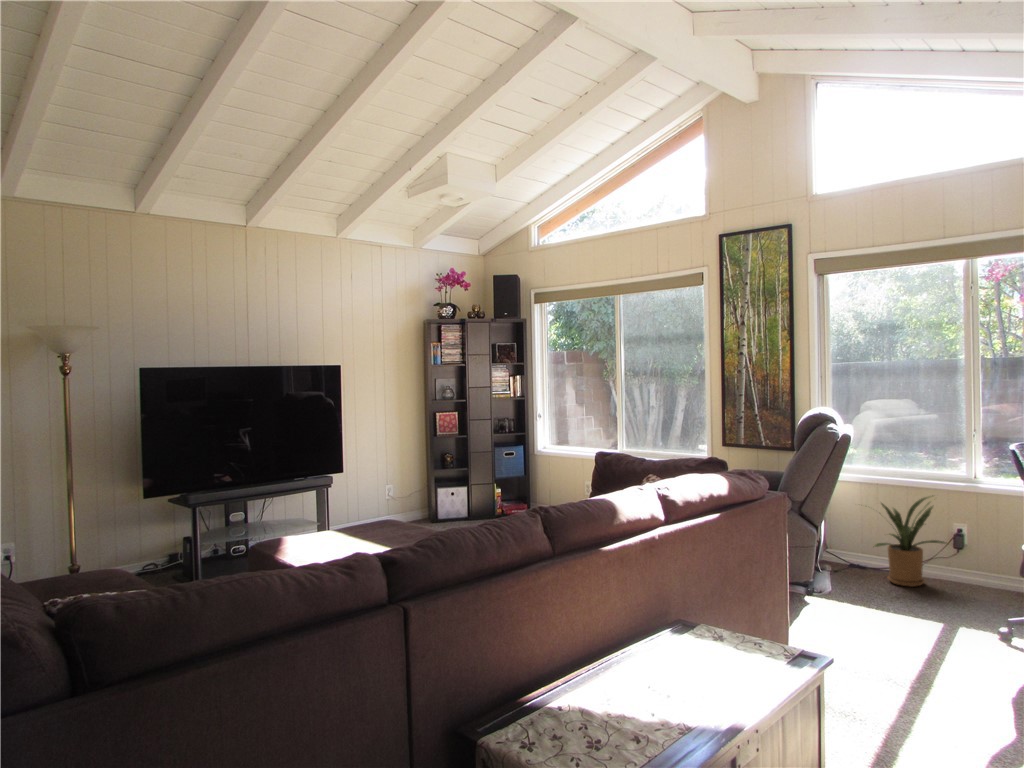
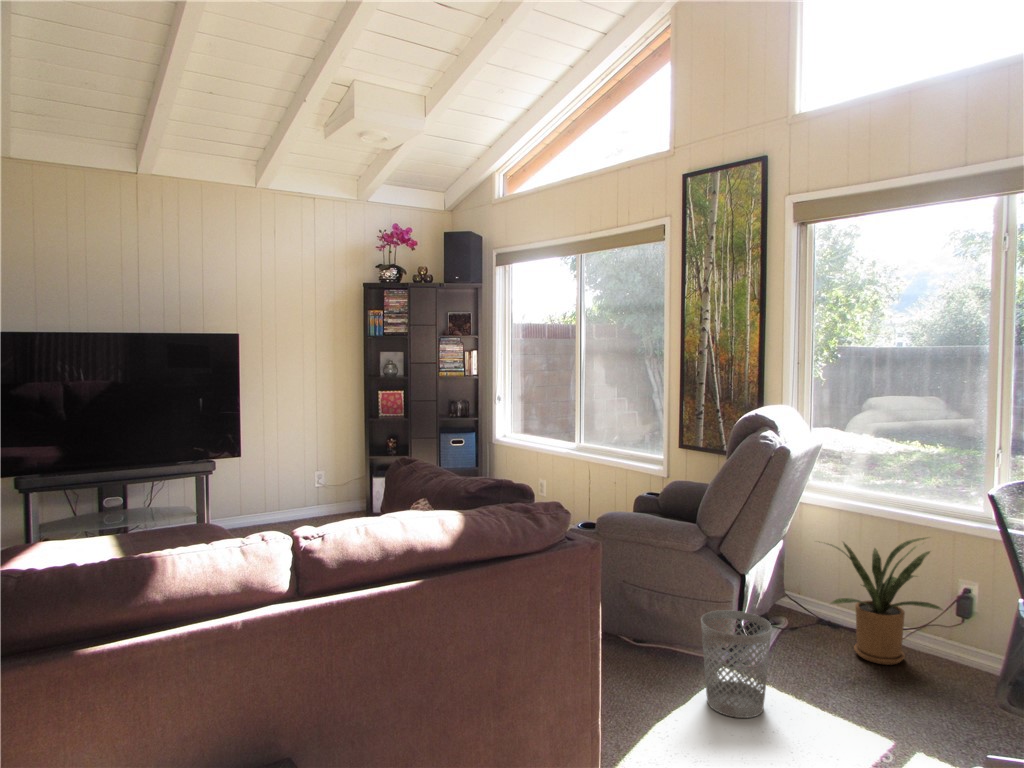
wastebasket: none [808,553,860,624] -> present [701,610,772,718]

